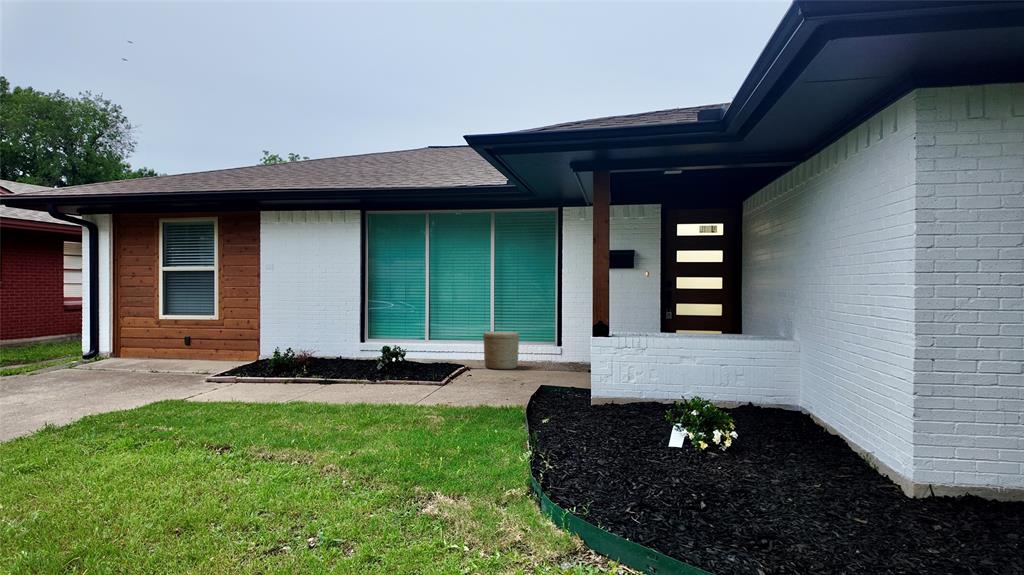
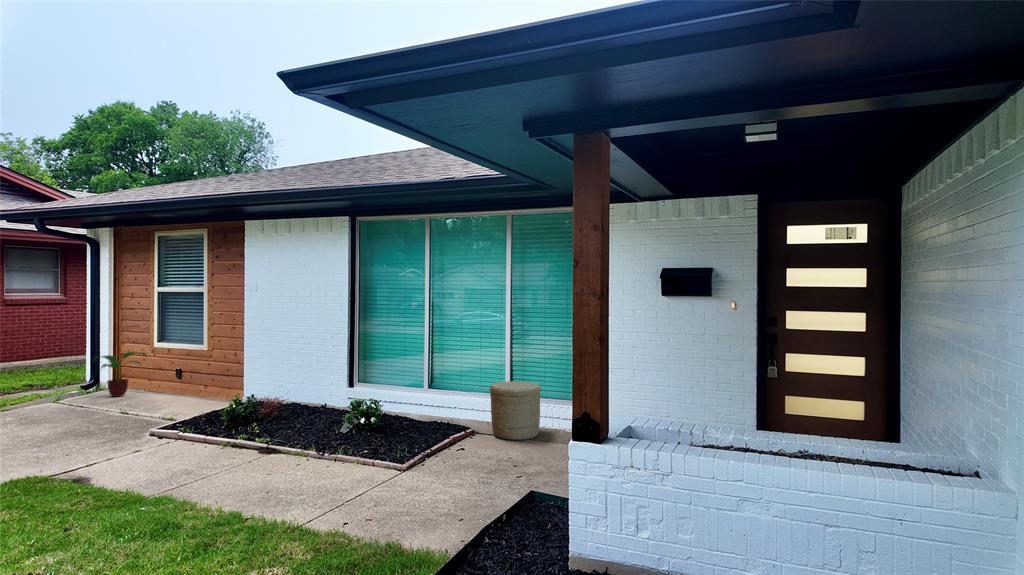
potted plant: none [106,323,156,362] -> present [94,352,147,397]

